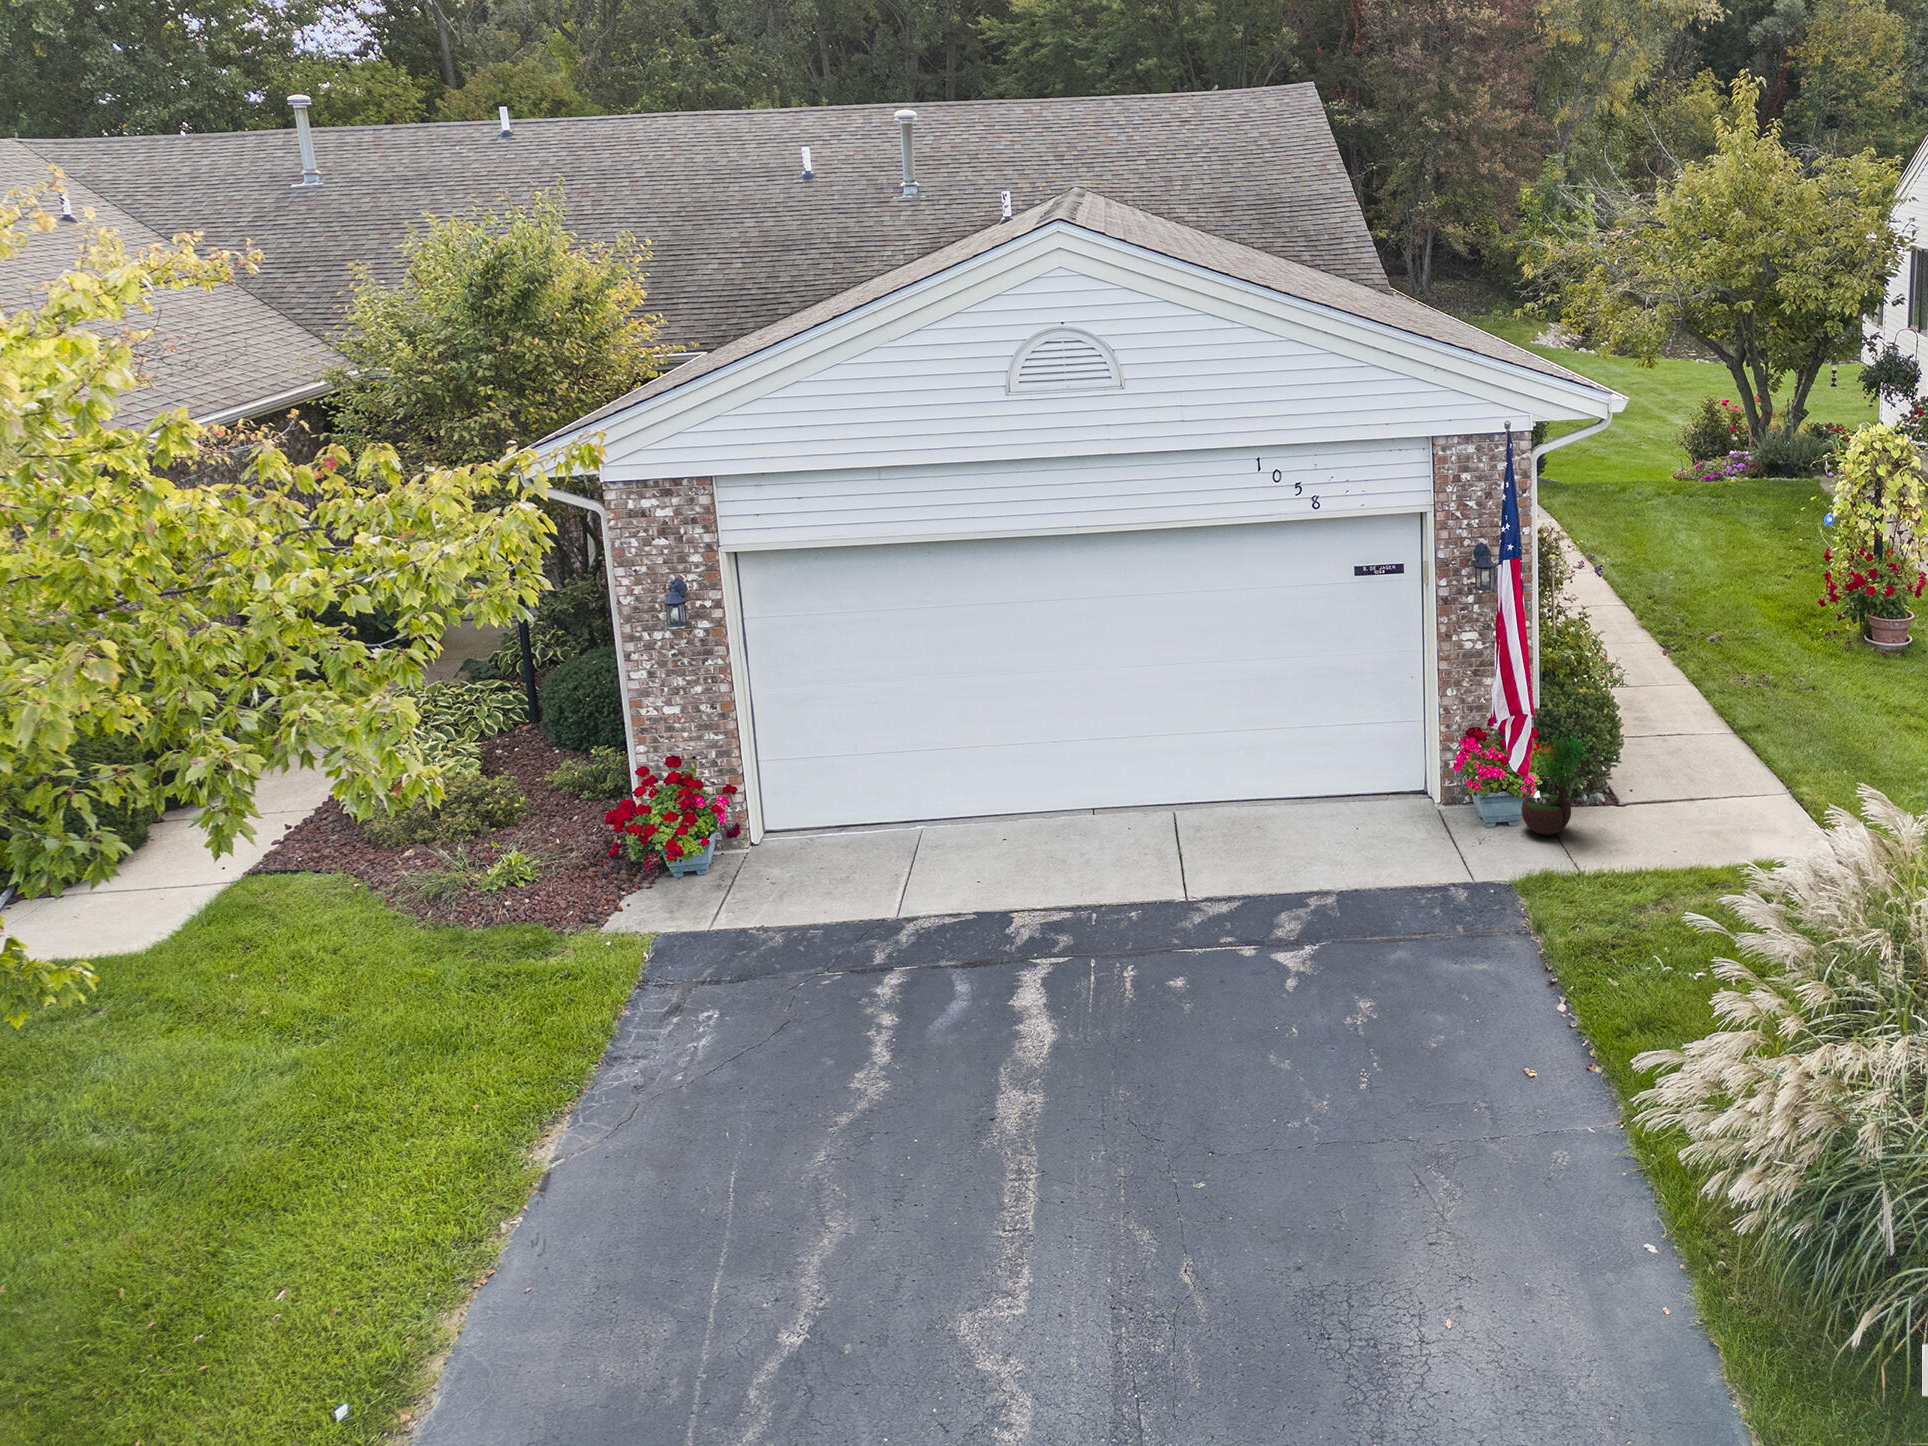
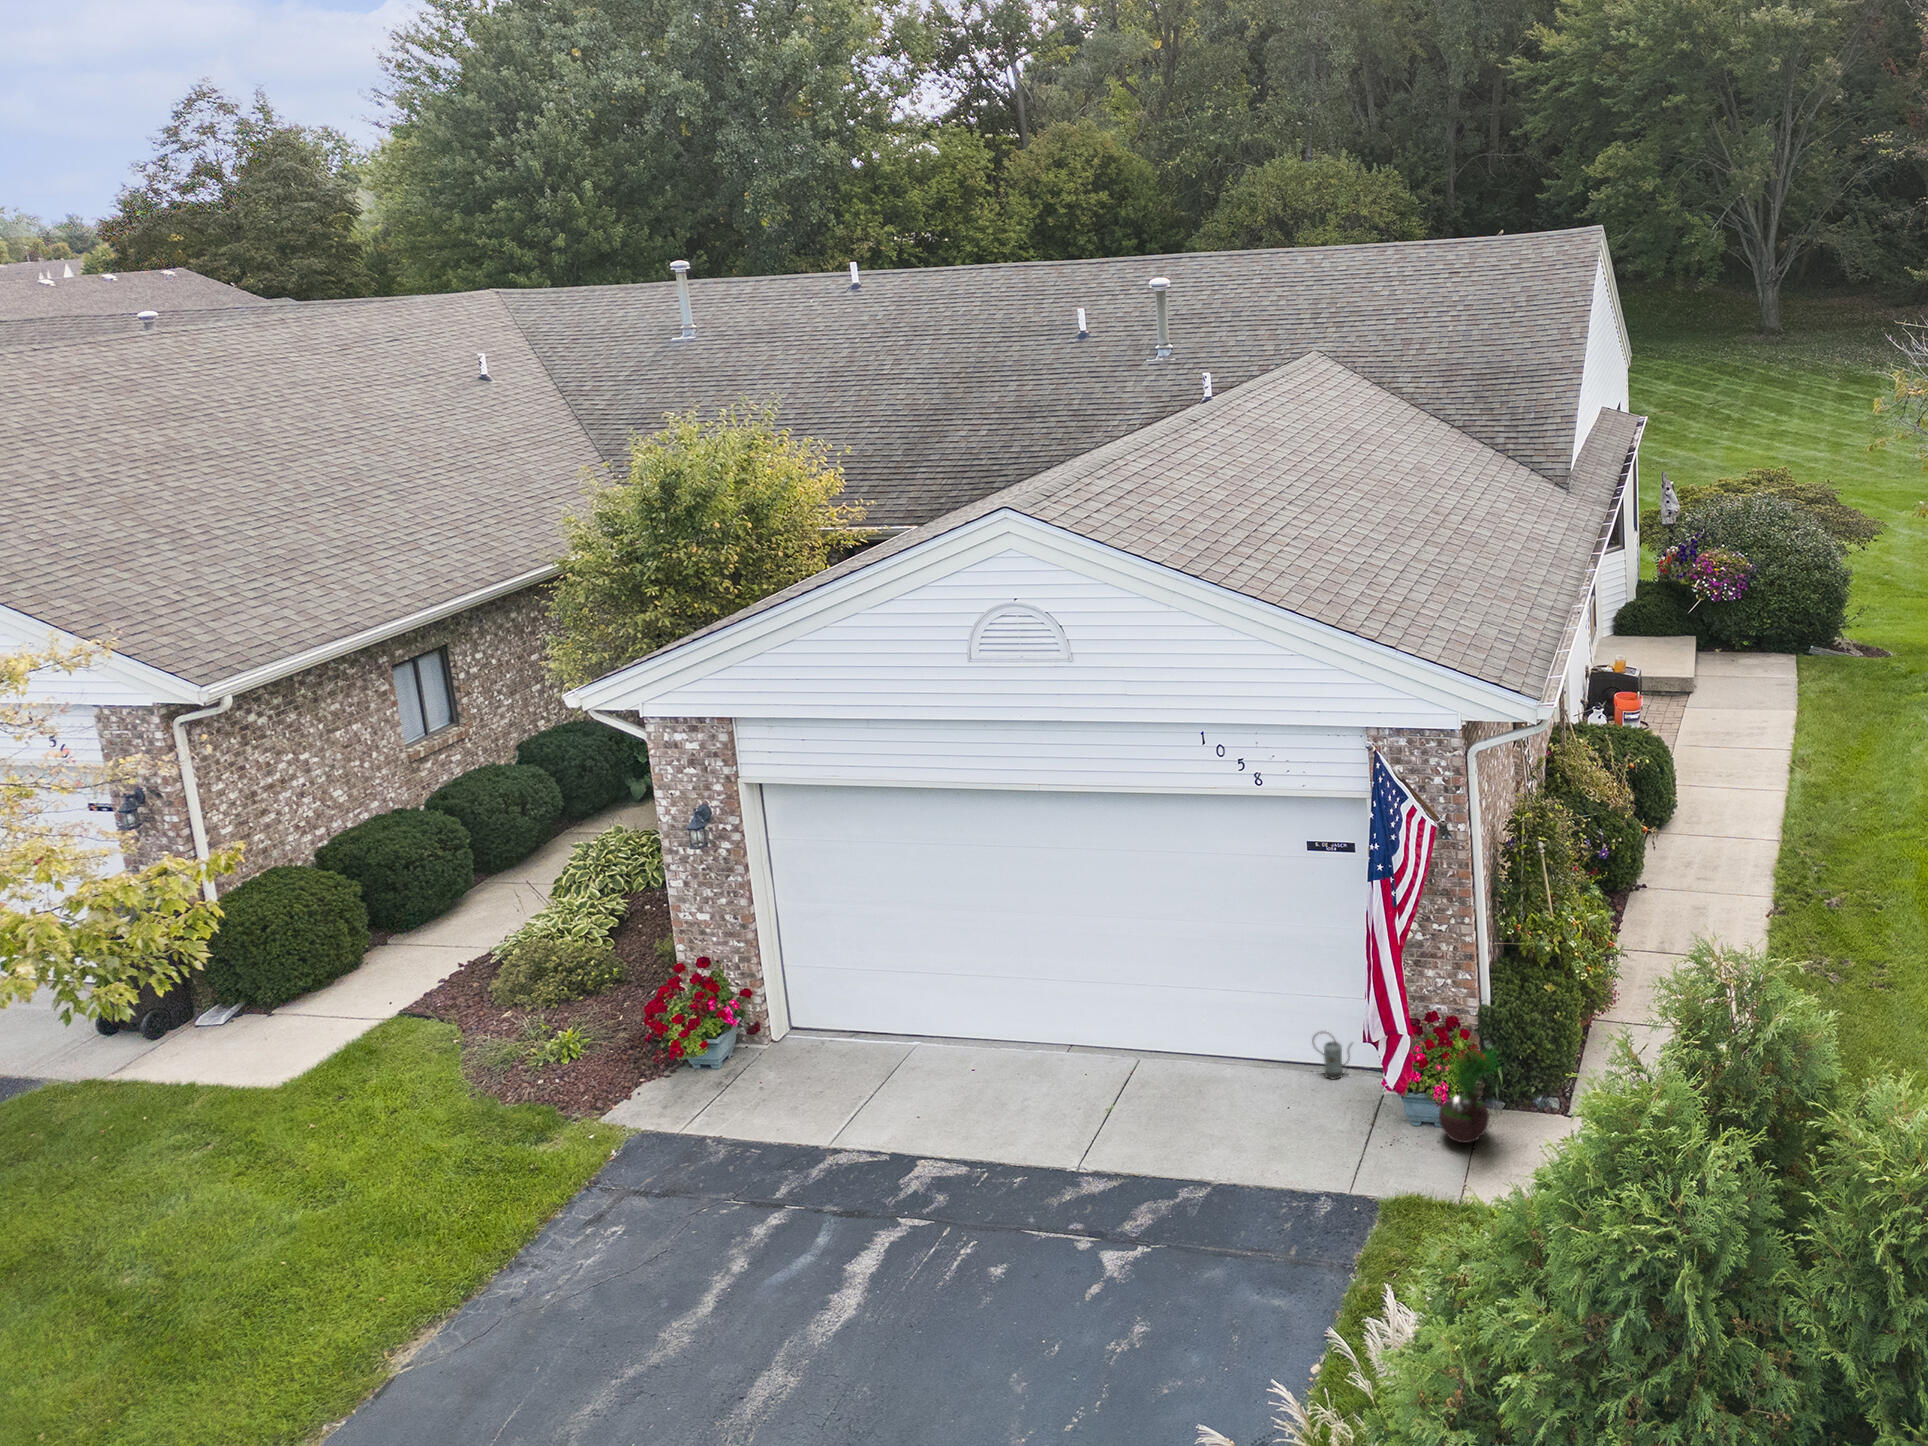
watering can: none [1361,758,1403,805] -> present [1313,1032,1352,1079]

